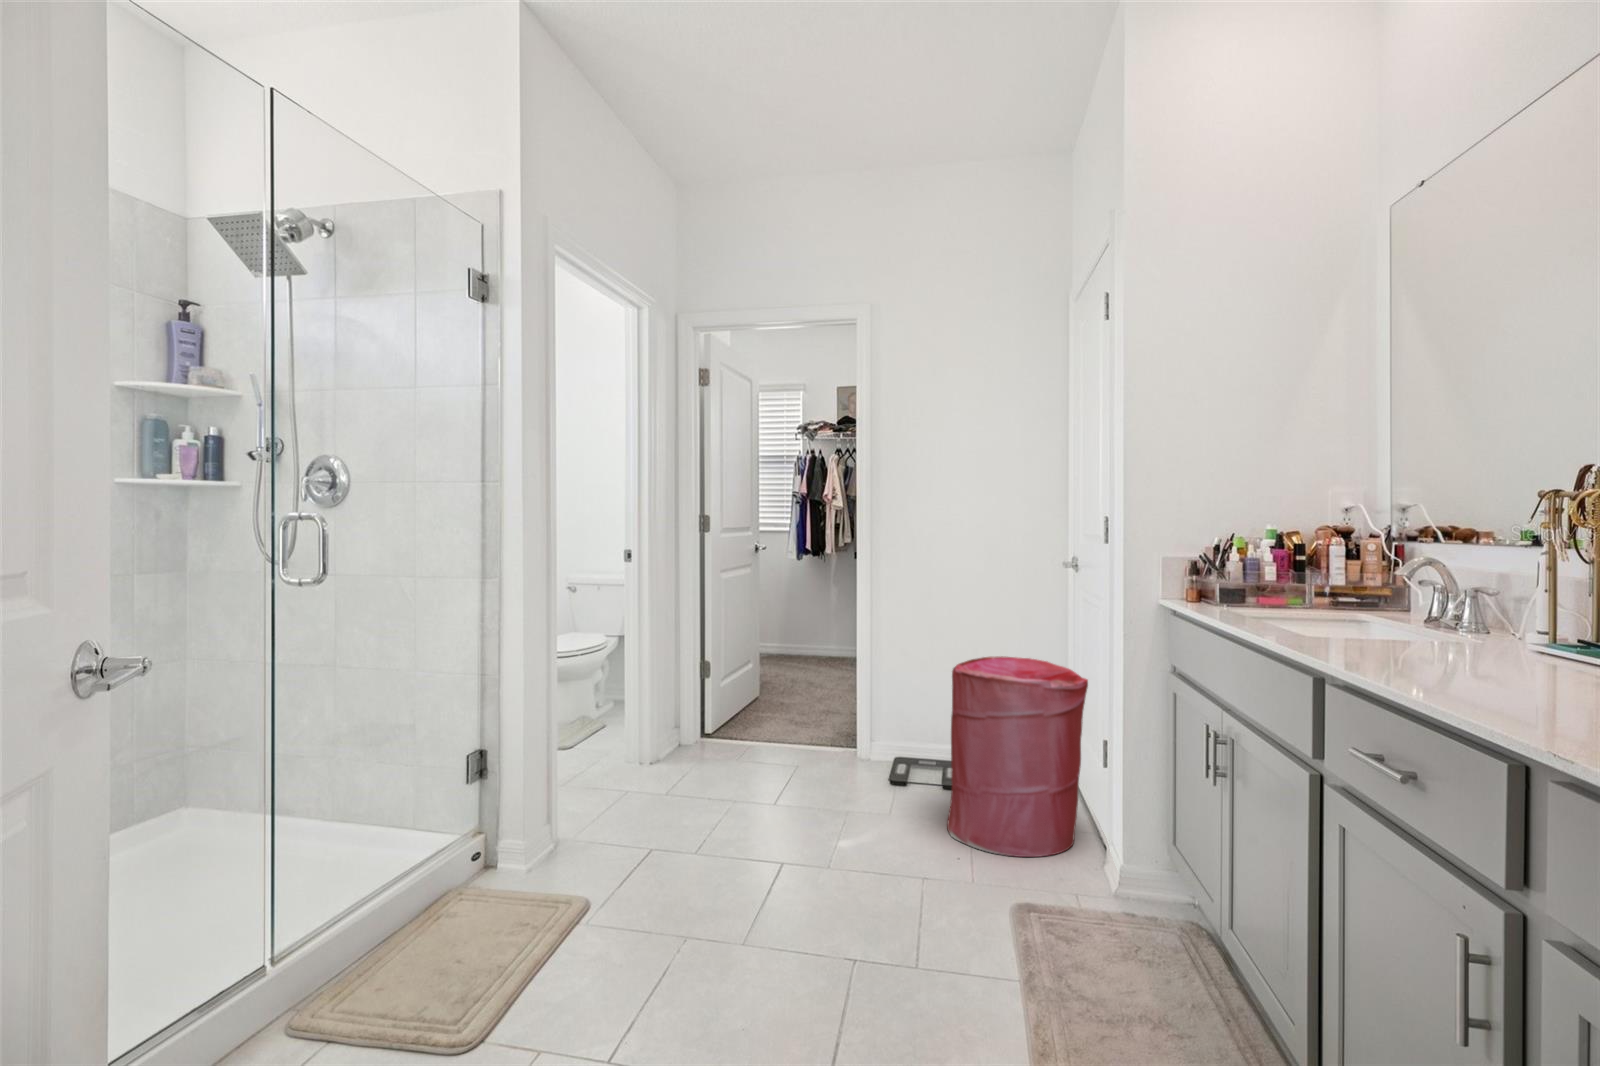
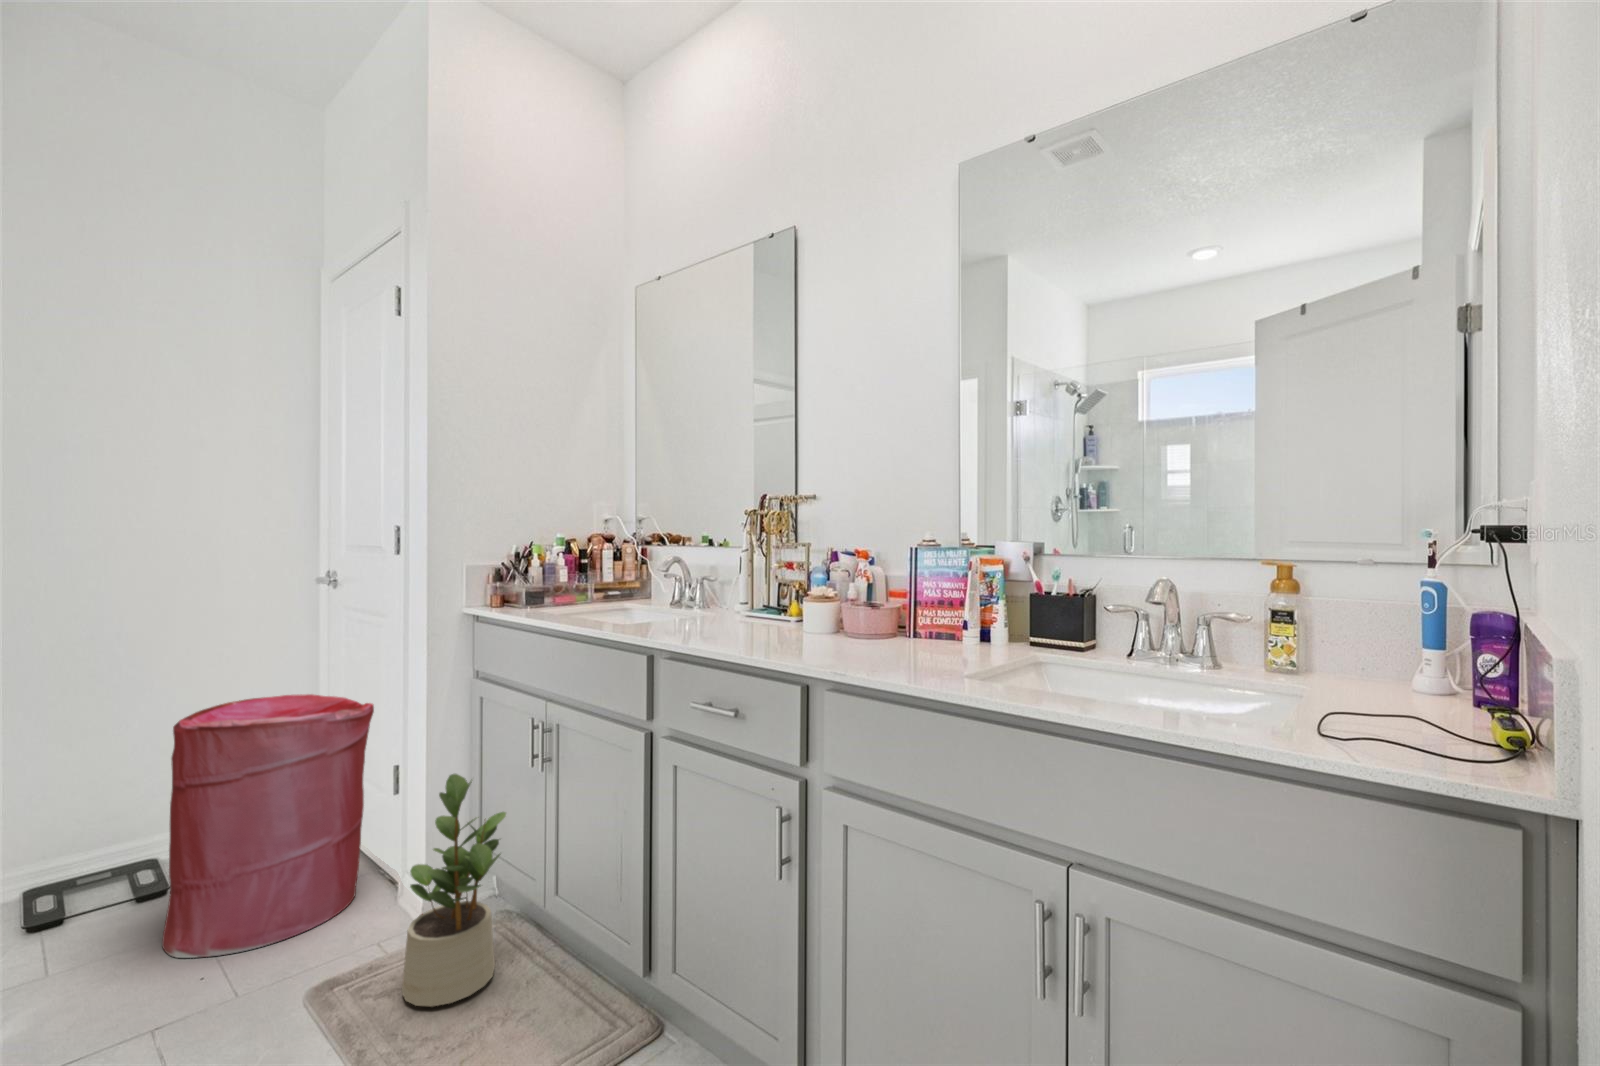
potted plant: none [1076,762,1180,976] -> present [402,774,506,1006]

